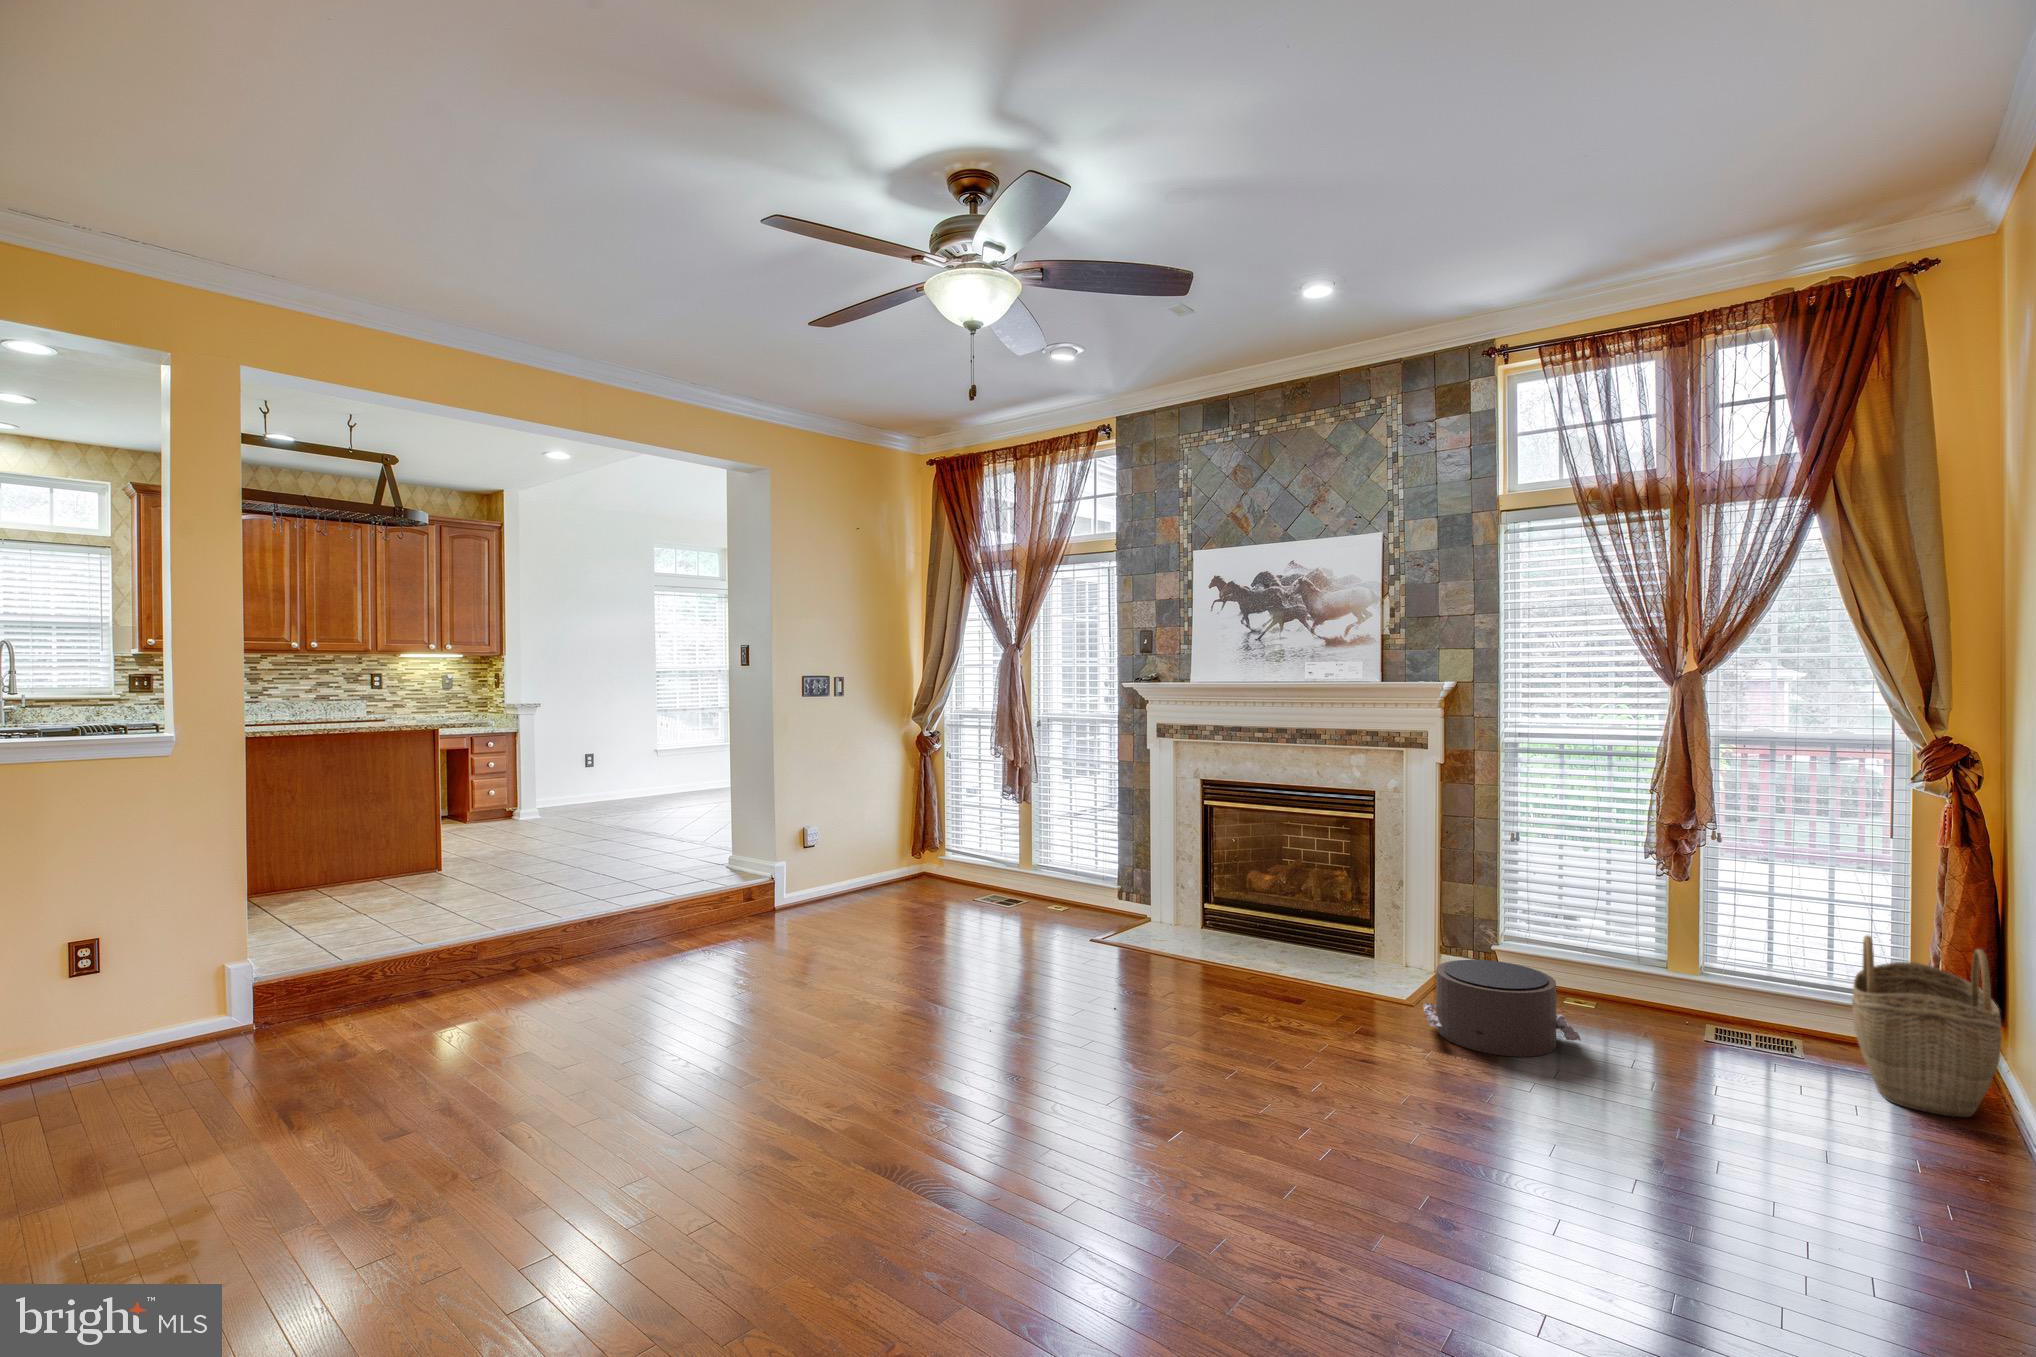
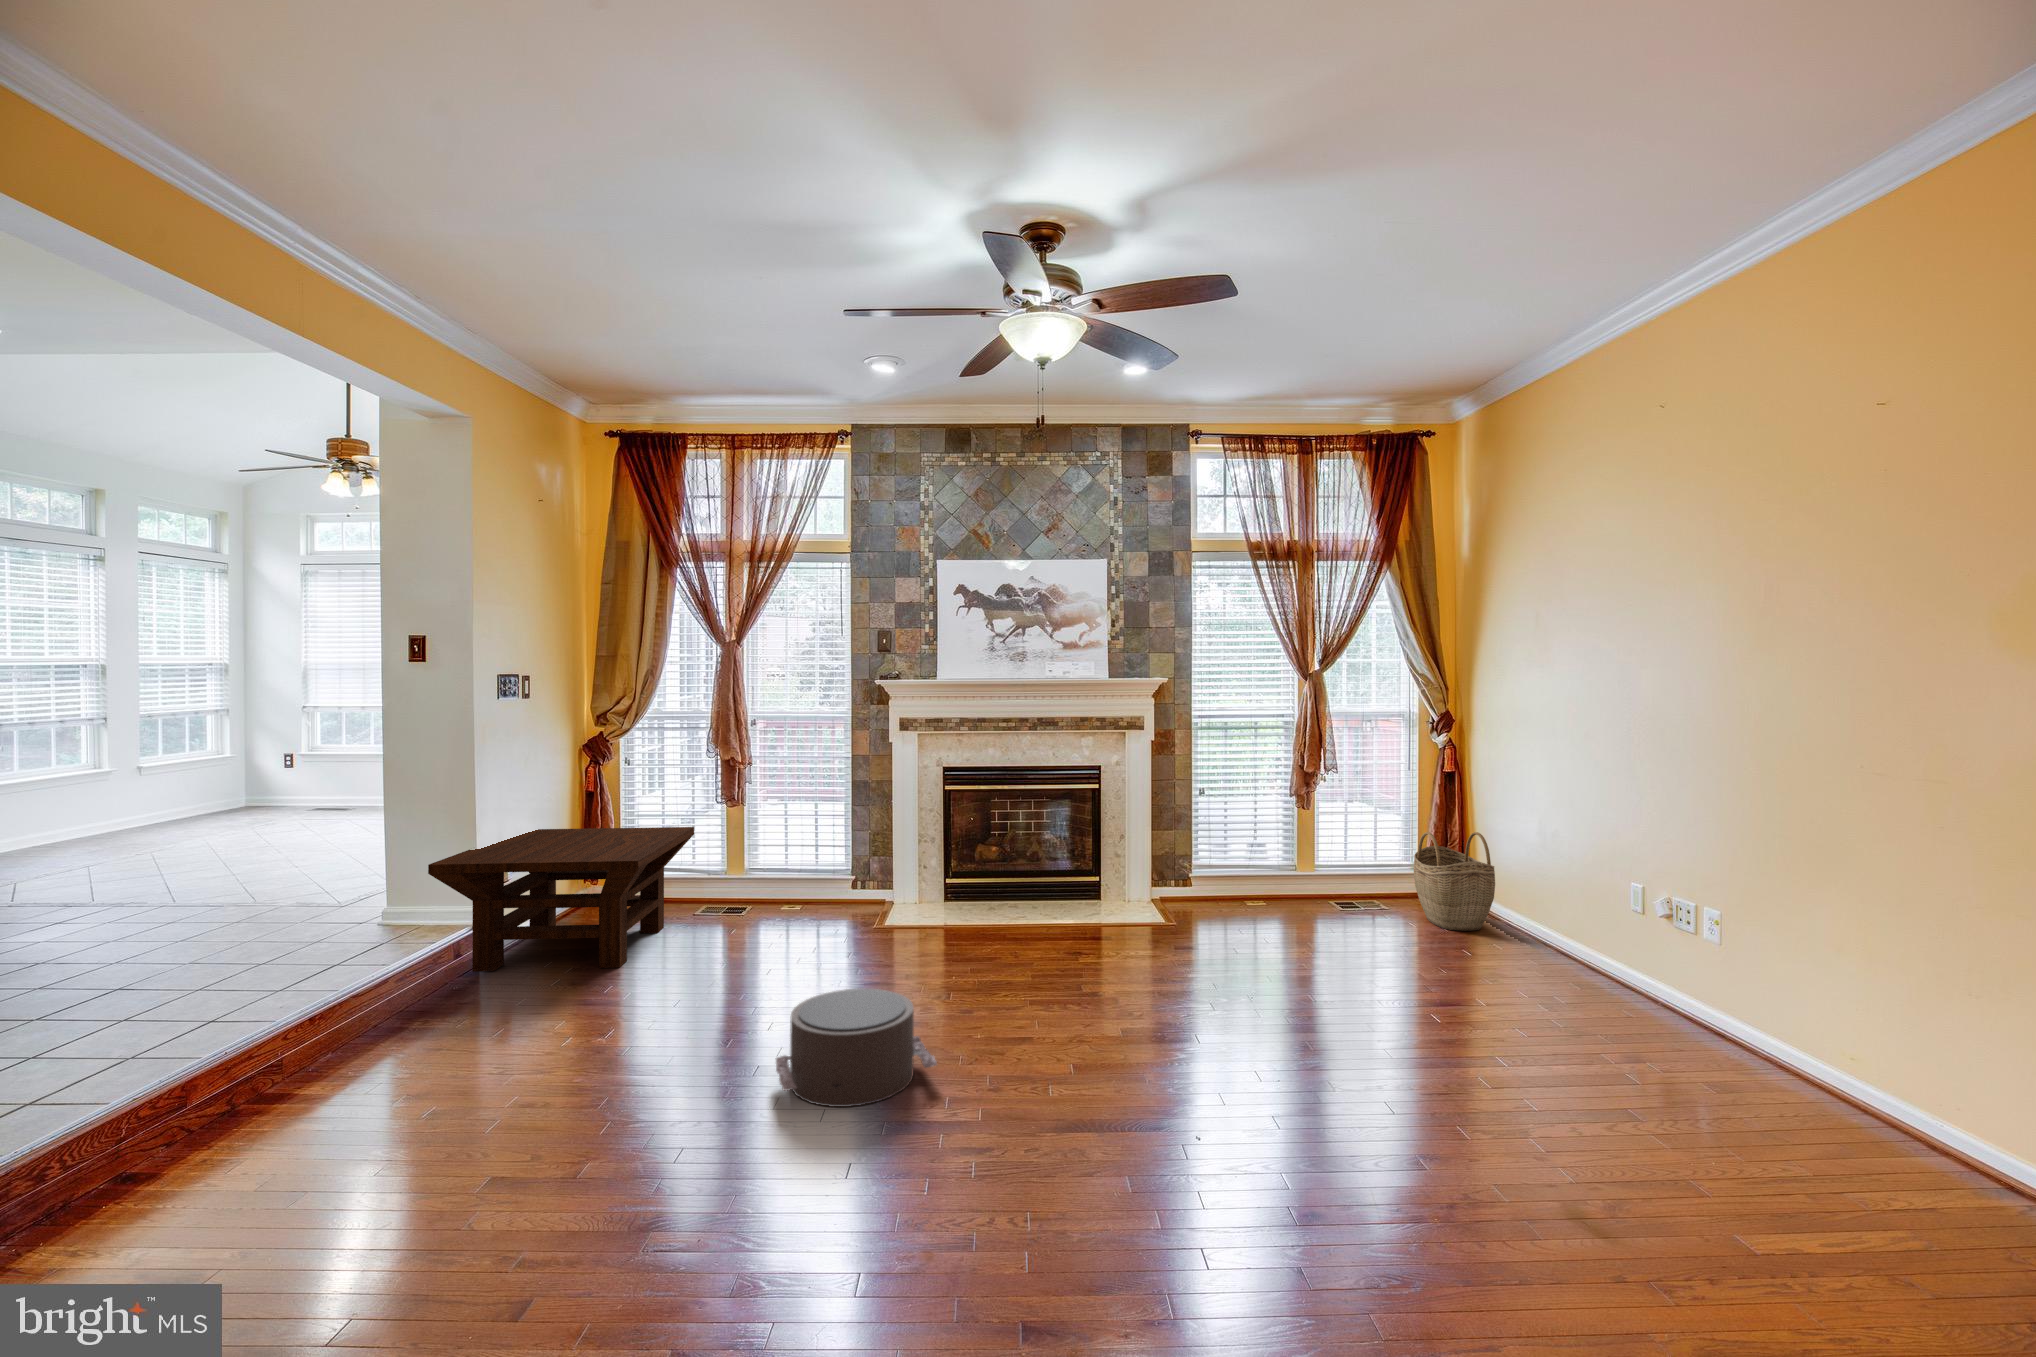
coffee table: none [740,810,962,935] -> present [428,827,694,972]
pouf: present [1423,960,1581,1057] -> present [776,988,937,1107]

